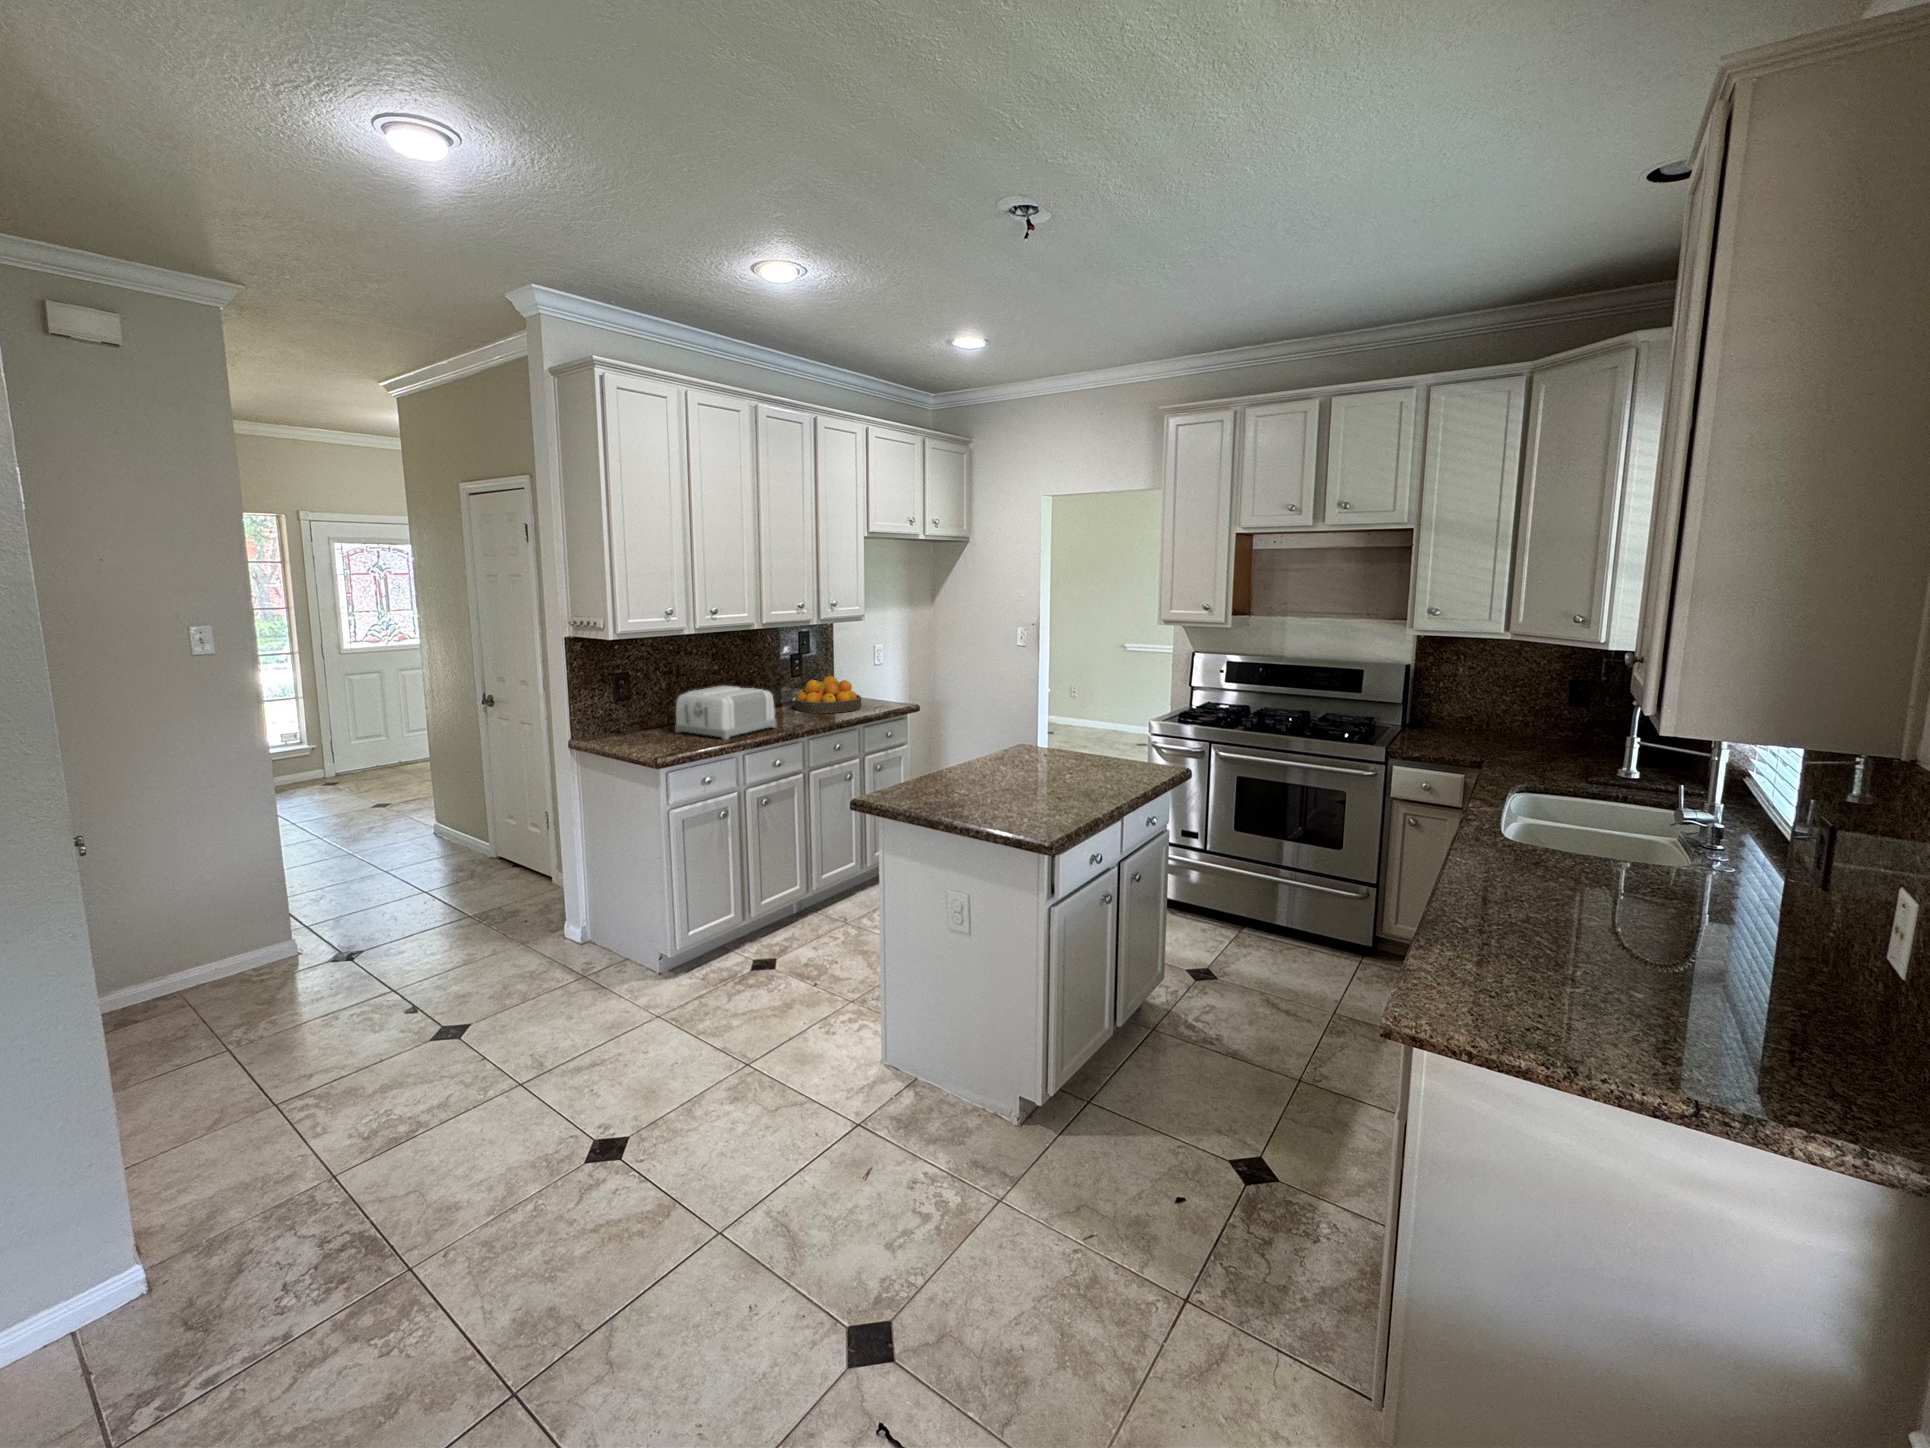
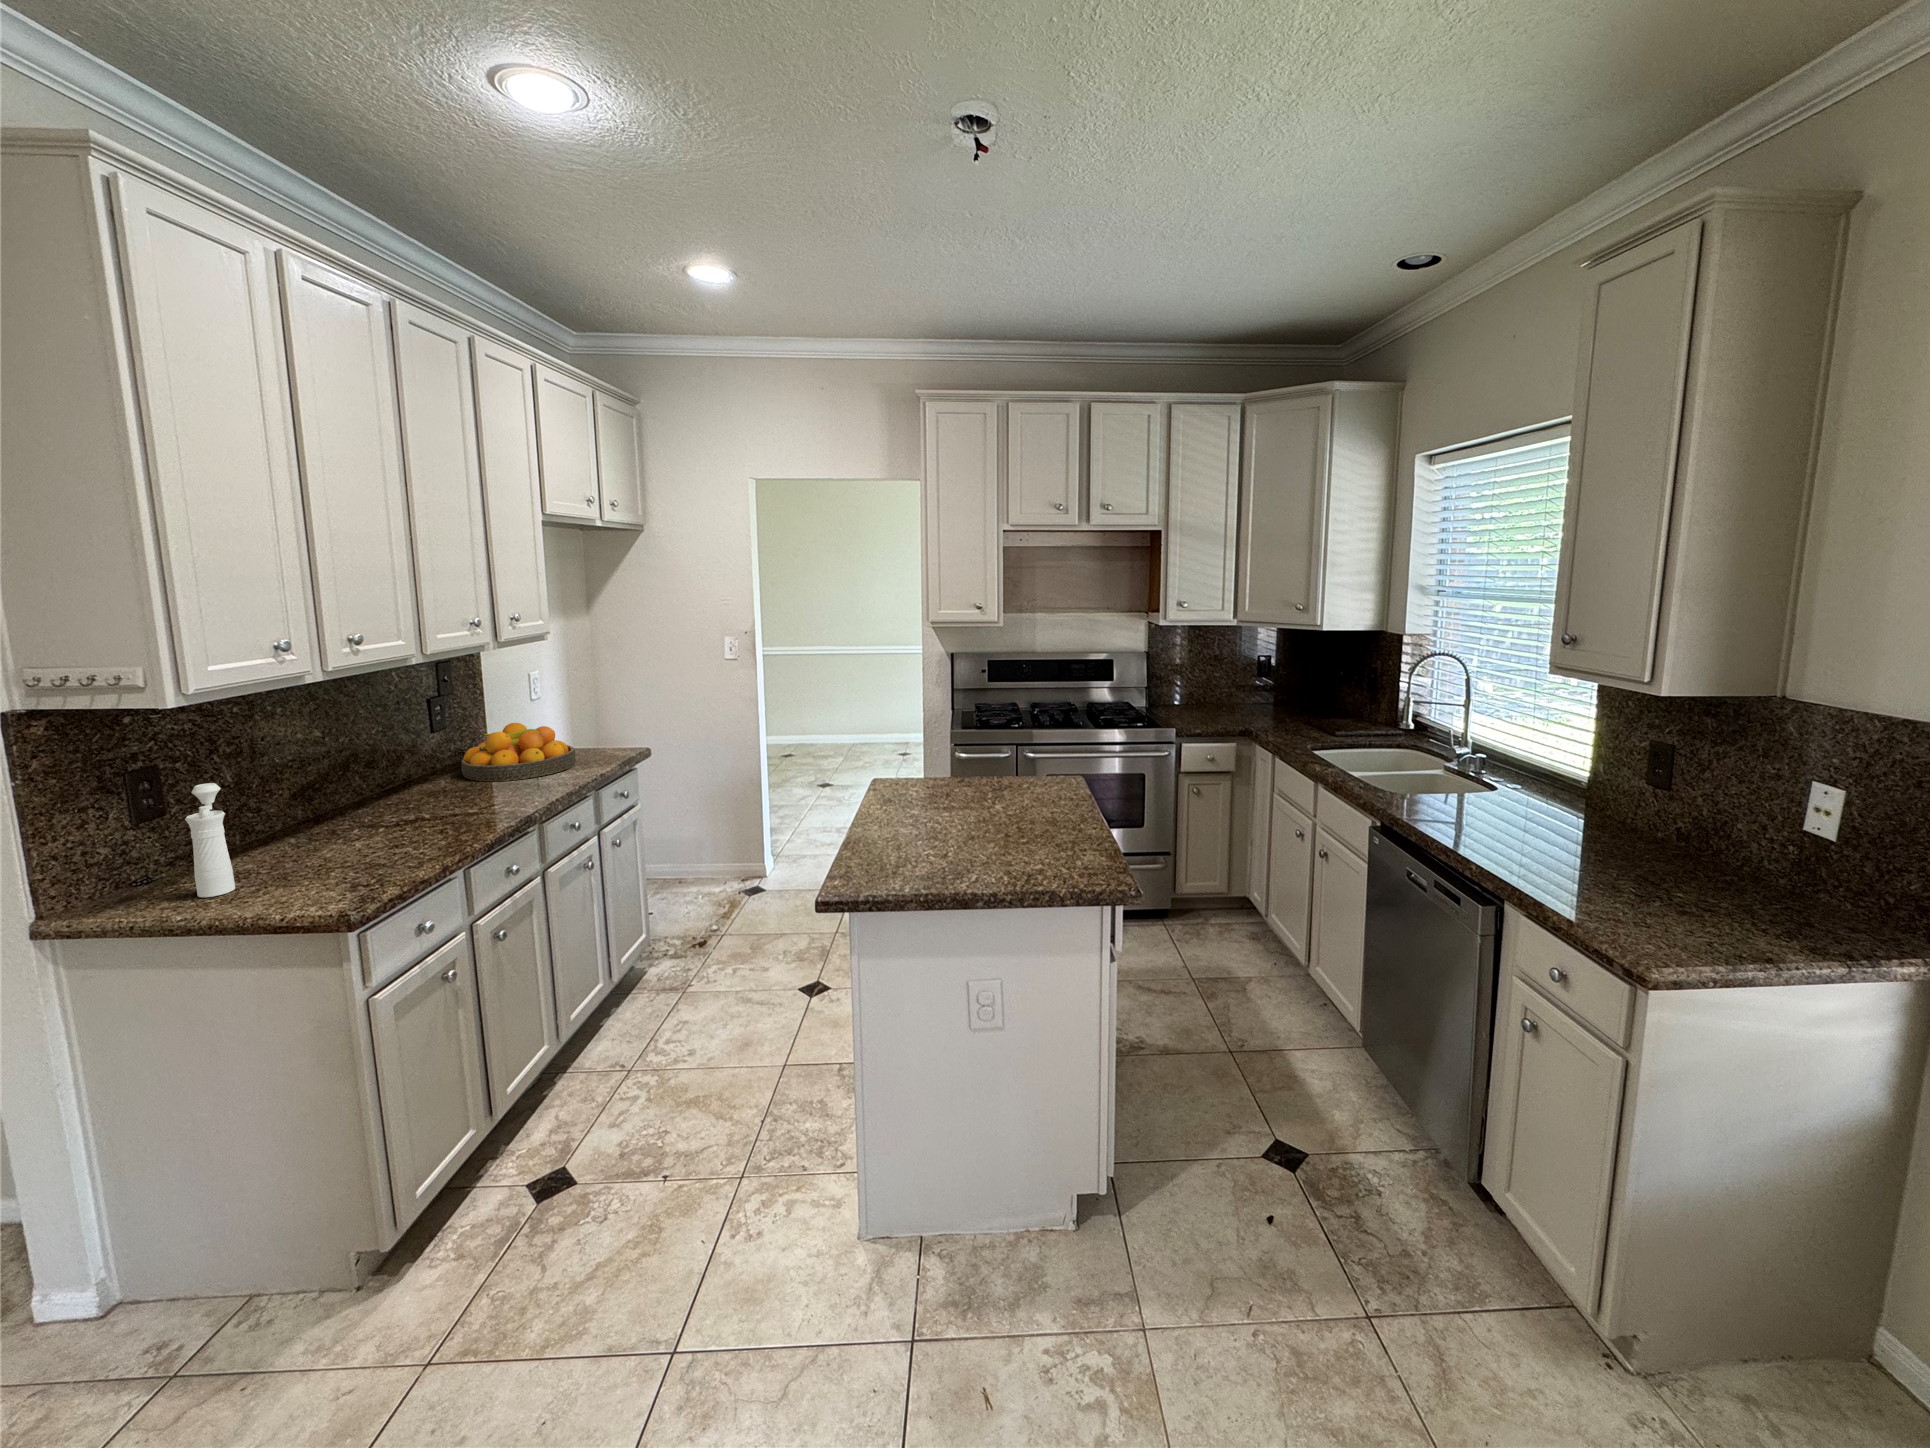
pepper mill: none [622,684,644,742] -> present [185,783,235,897]
toaster: present [675,686,776,740] -> none [292,758,491,858]

